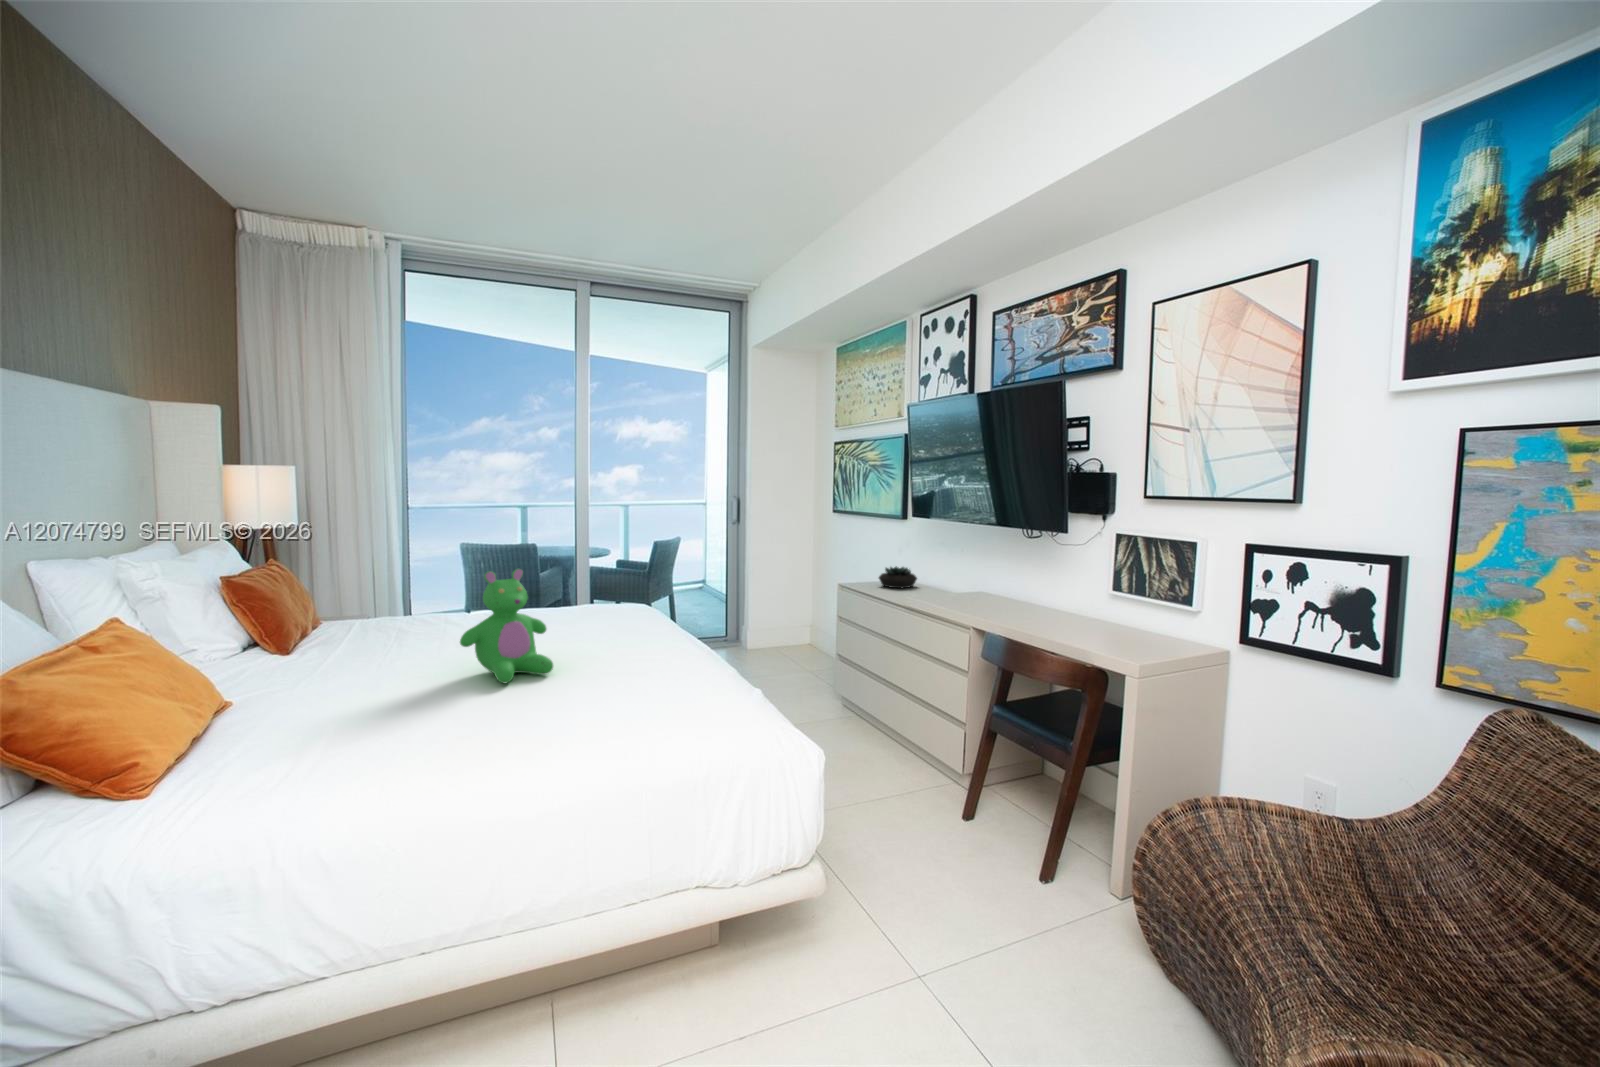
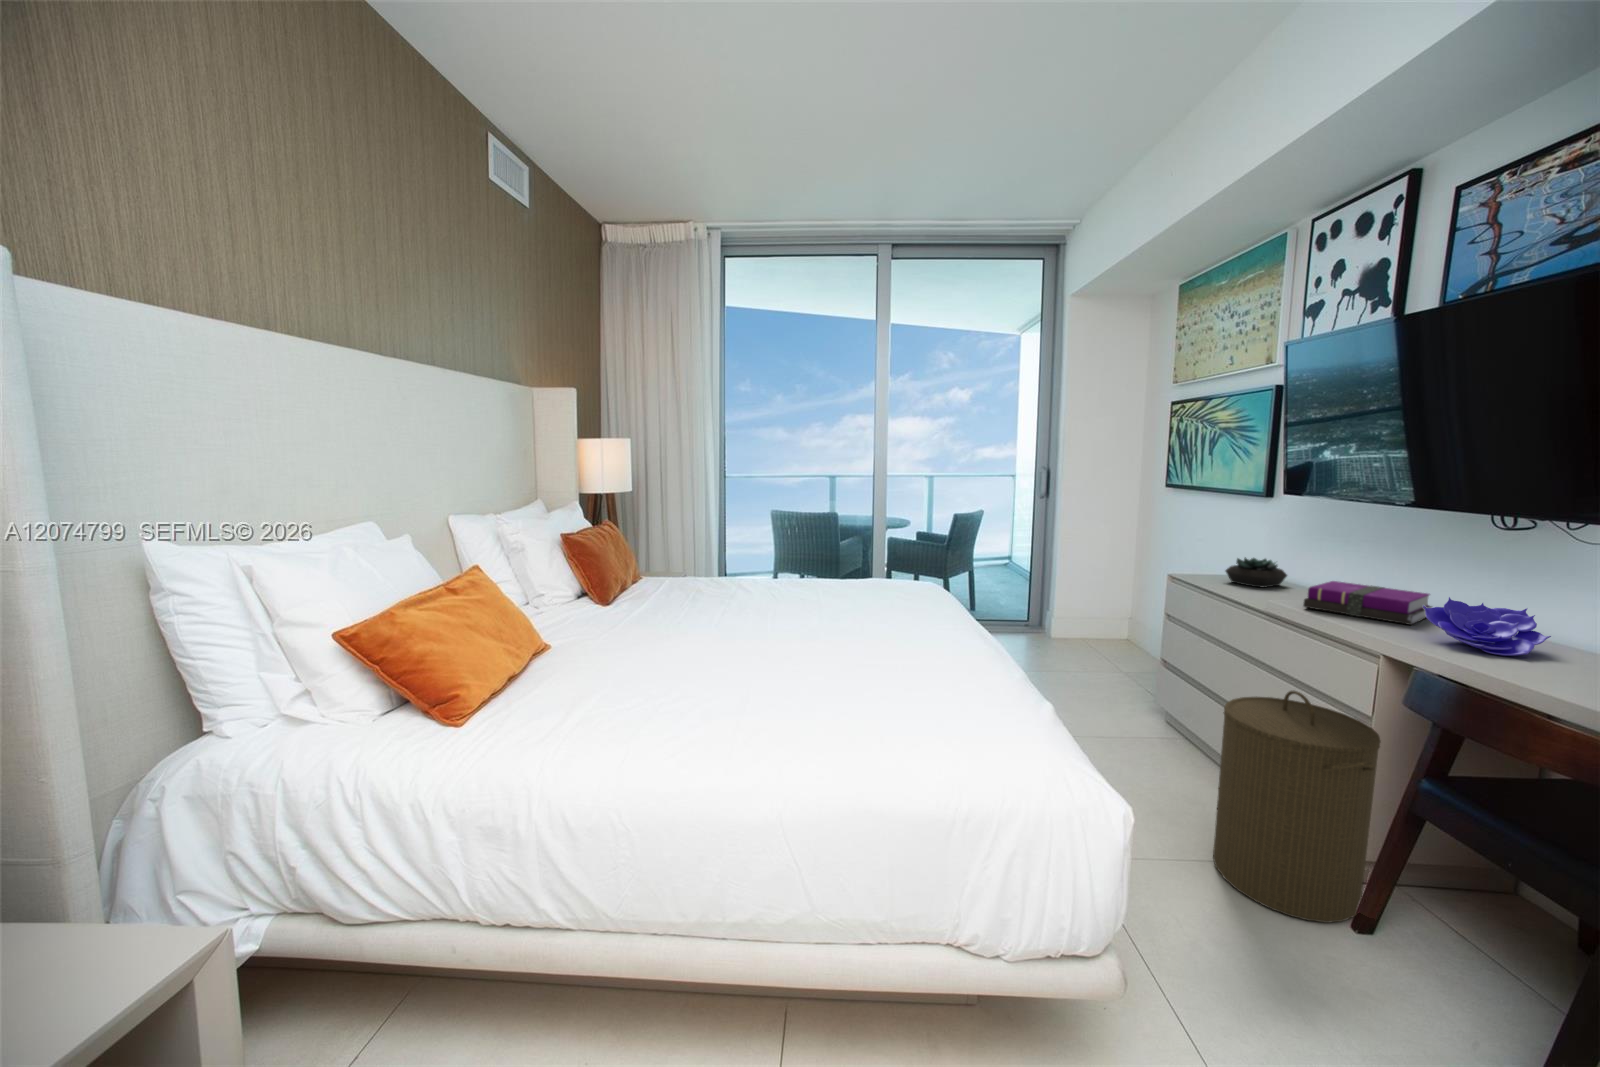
teddy bear: present [460,569,553,683] -> none [748,546,827,656]
notebook: none [928,579,998,606] -> present [1303,581,1432,625]
decorative bowl: none [992,583,1053,618] -> present [1423,597,1551,656]
laundry hamper: none [882,659,976,826] -> present [1213,691,1381,923]

